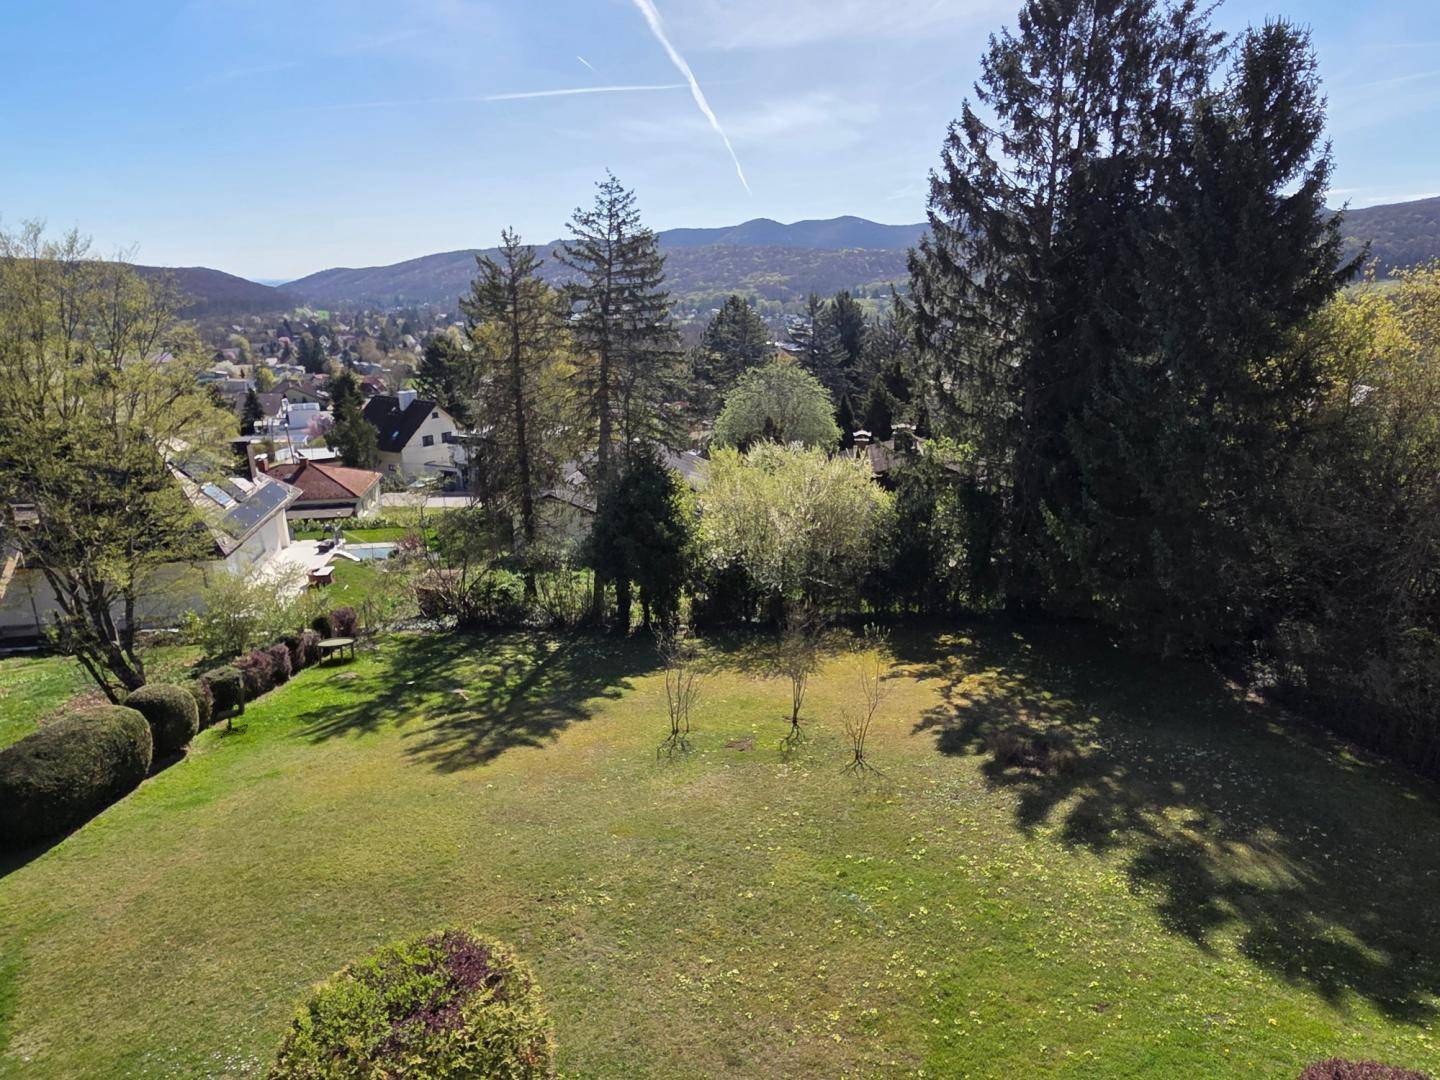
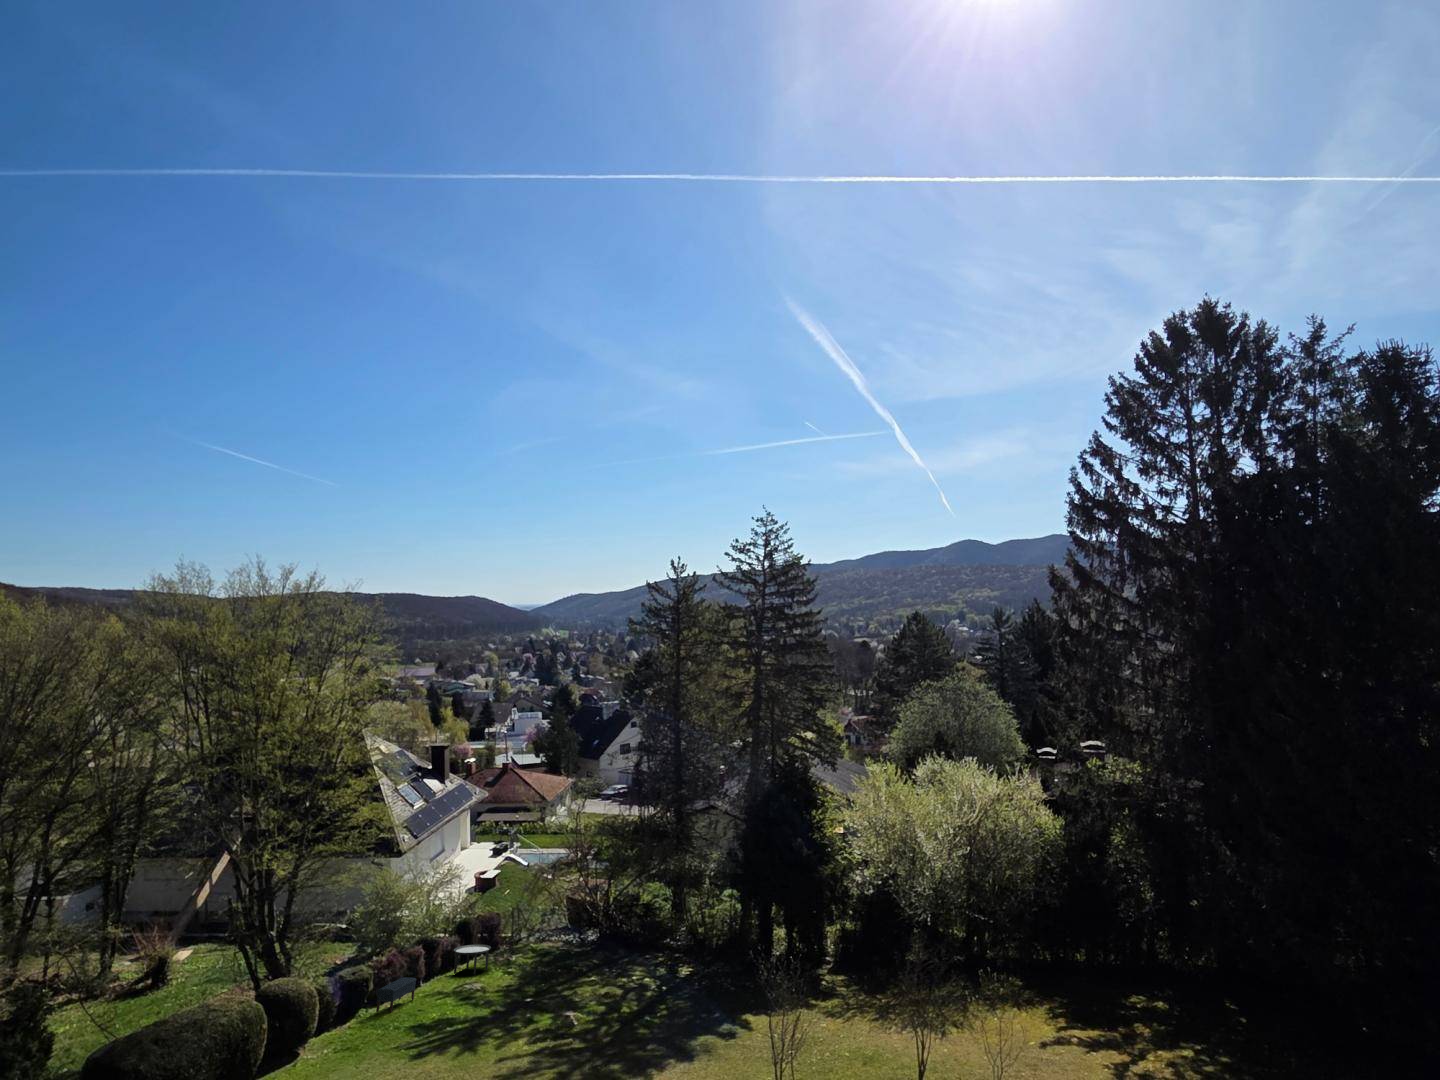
bench: none [246,673,286,707] -> present [376,978,416,1013]
chair: present [211,688,248,738] -> none [332,989,370,1043]

